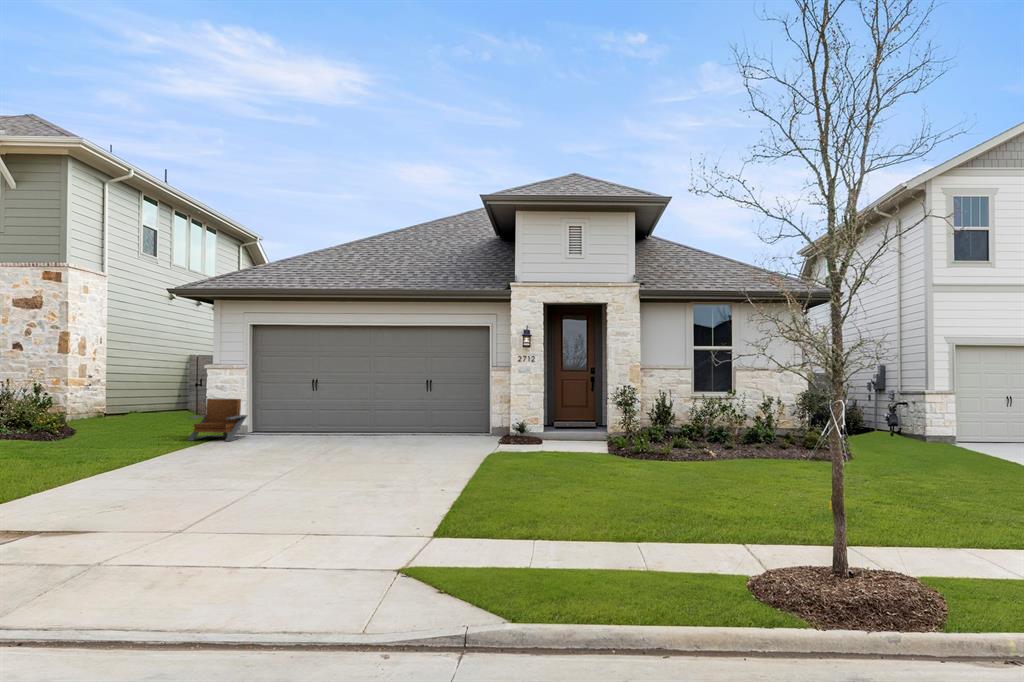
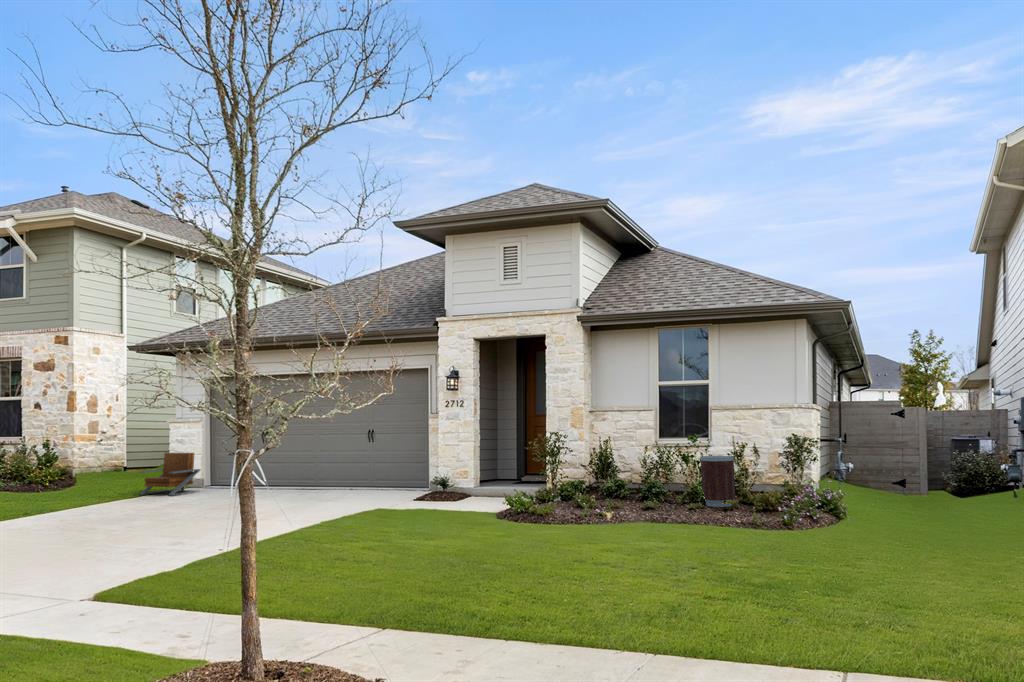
trash can: none [738,406,764,445] -> present [701,456,735,507]

